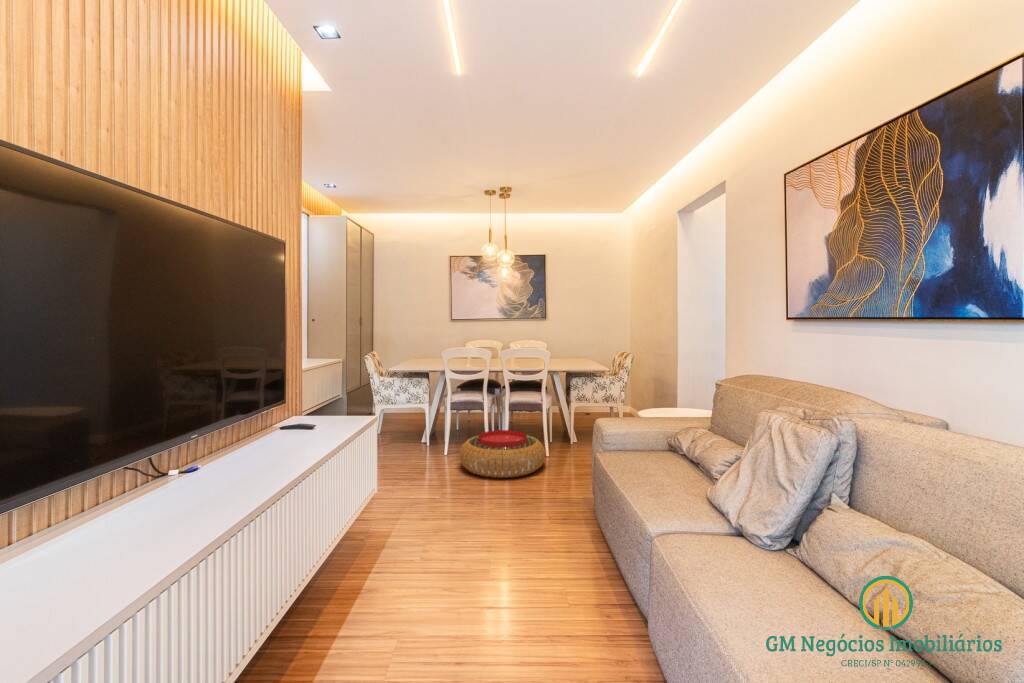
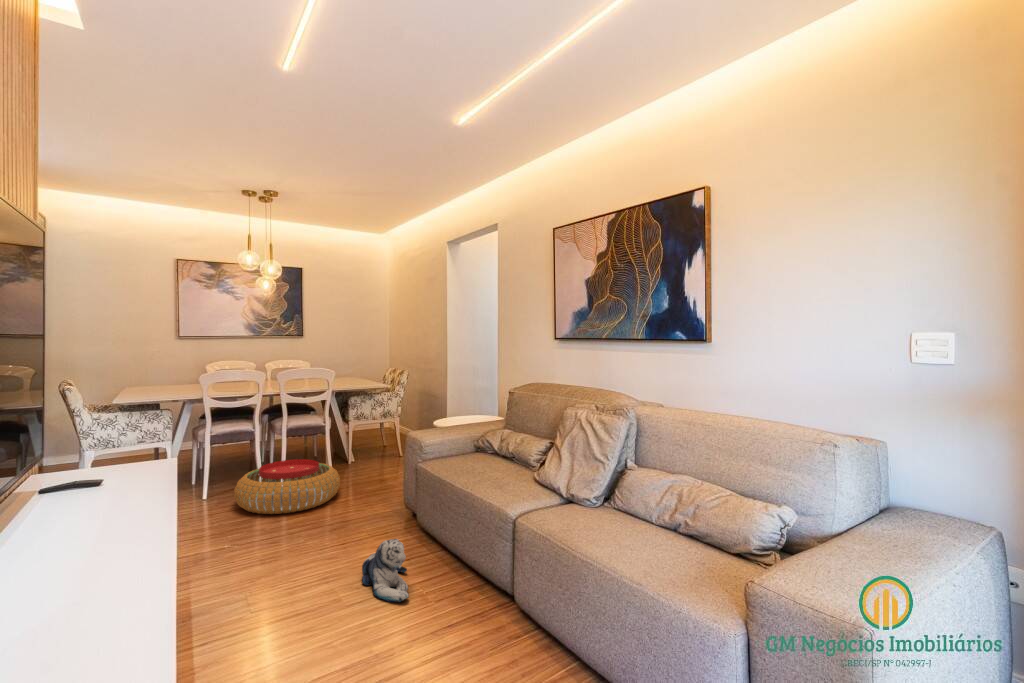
plush toy: none [515,525,561,592] -> present [362,539,409,602]

